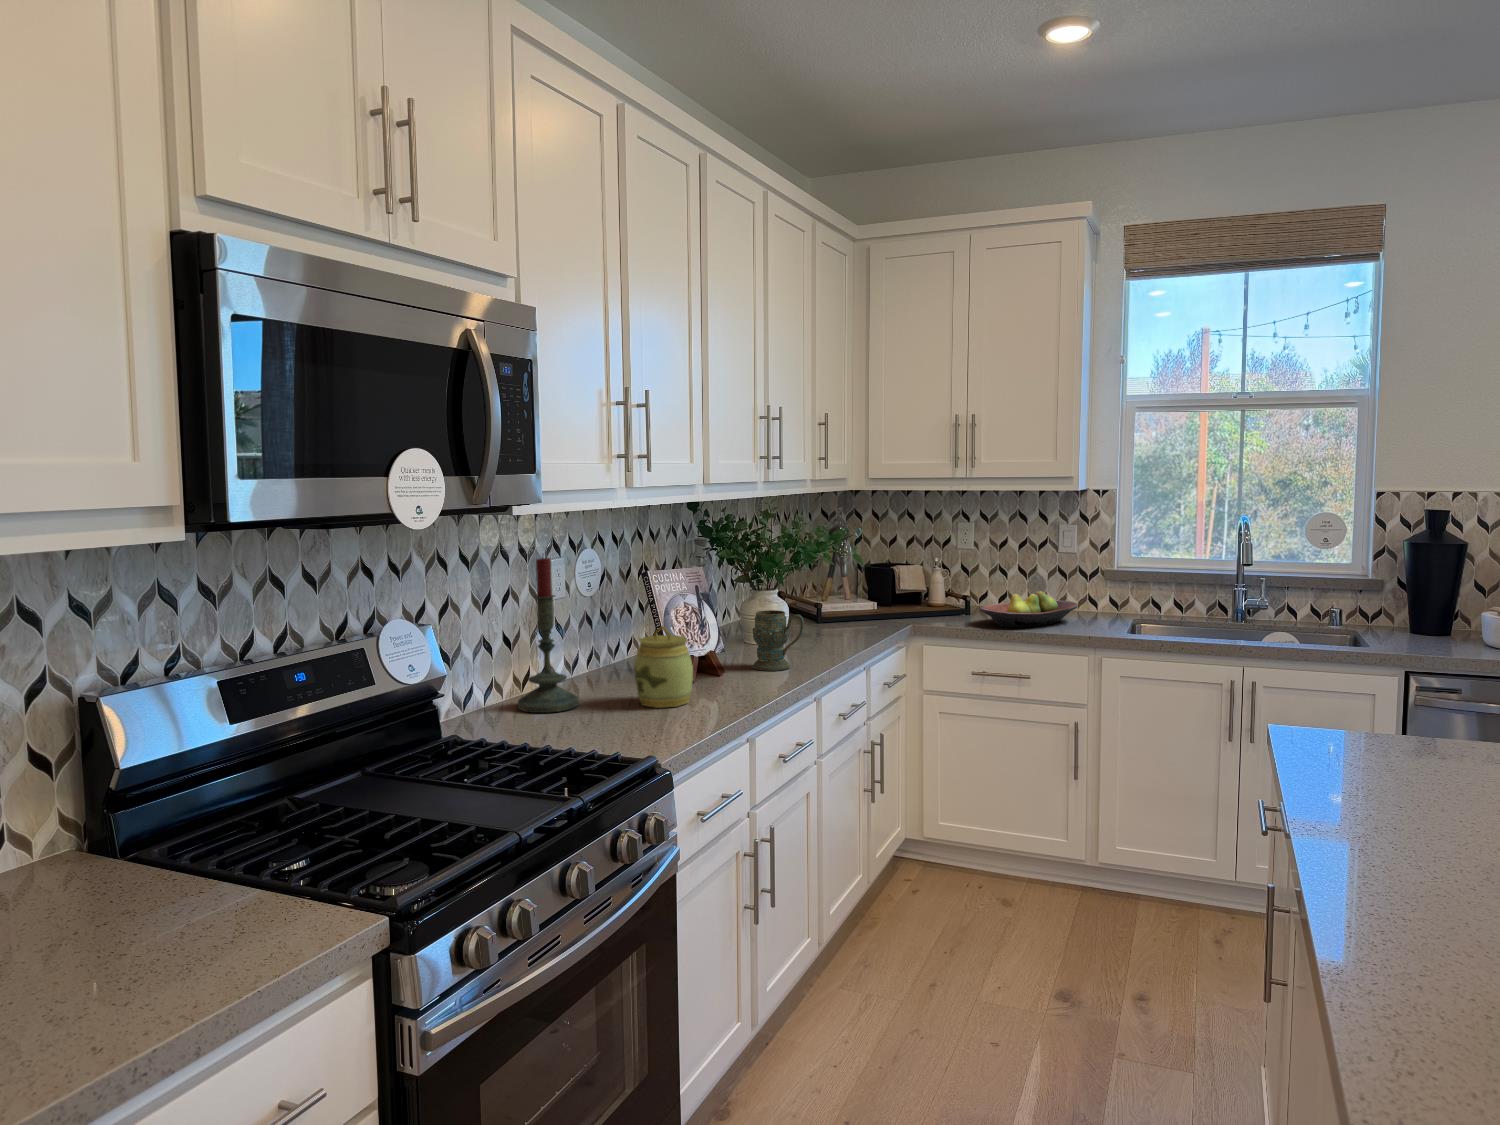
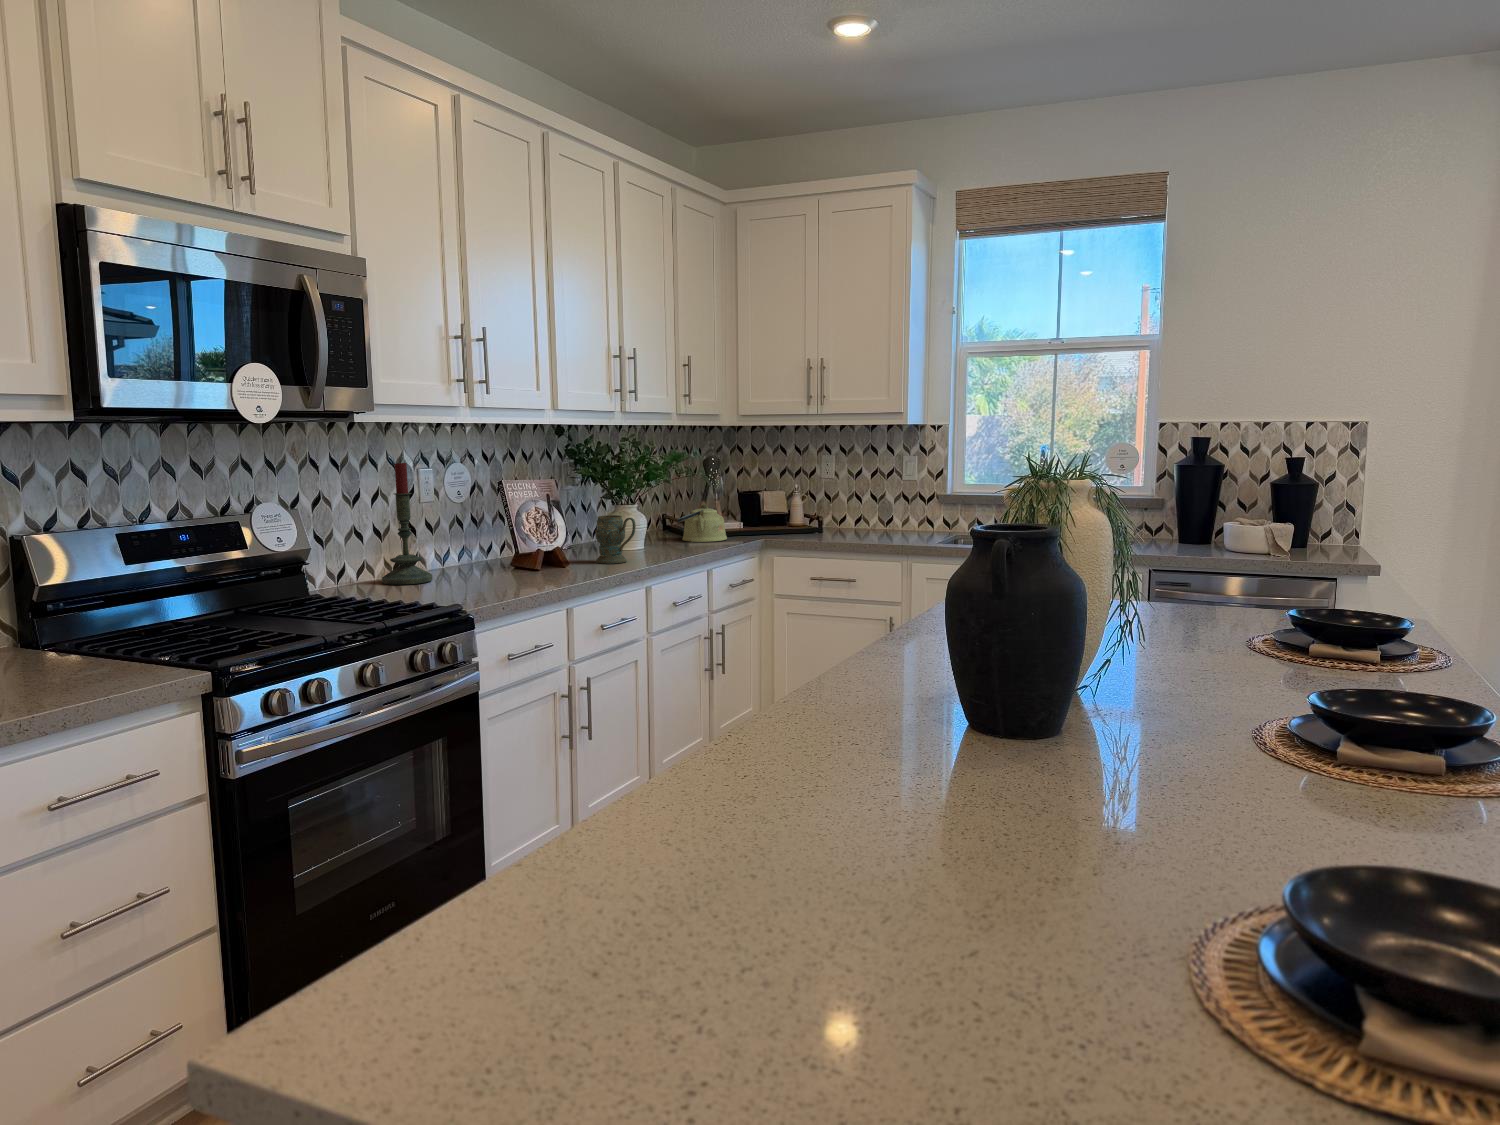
kettle: none [816,585,872,631] -> present [678,504,727,542]
fruit bowl: present [980,591,1078,628] -> none [821,510,908,540]
jar: present [634,626,693,708] -> none [476,518,523,582]

